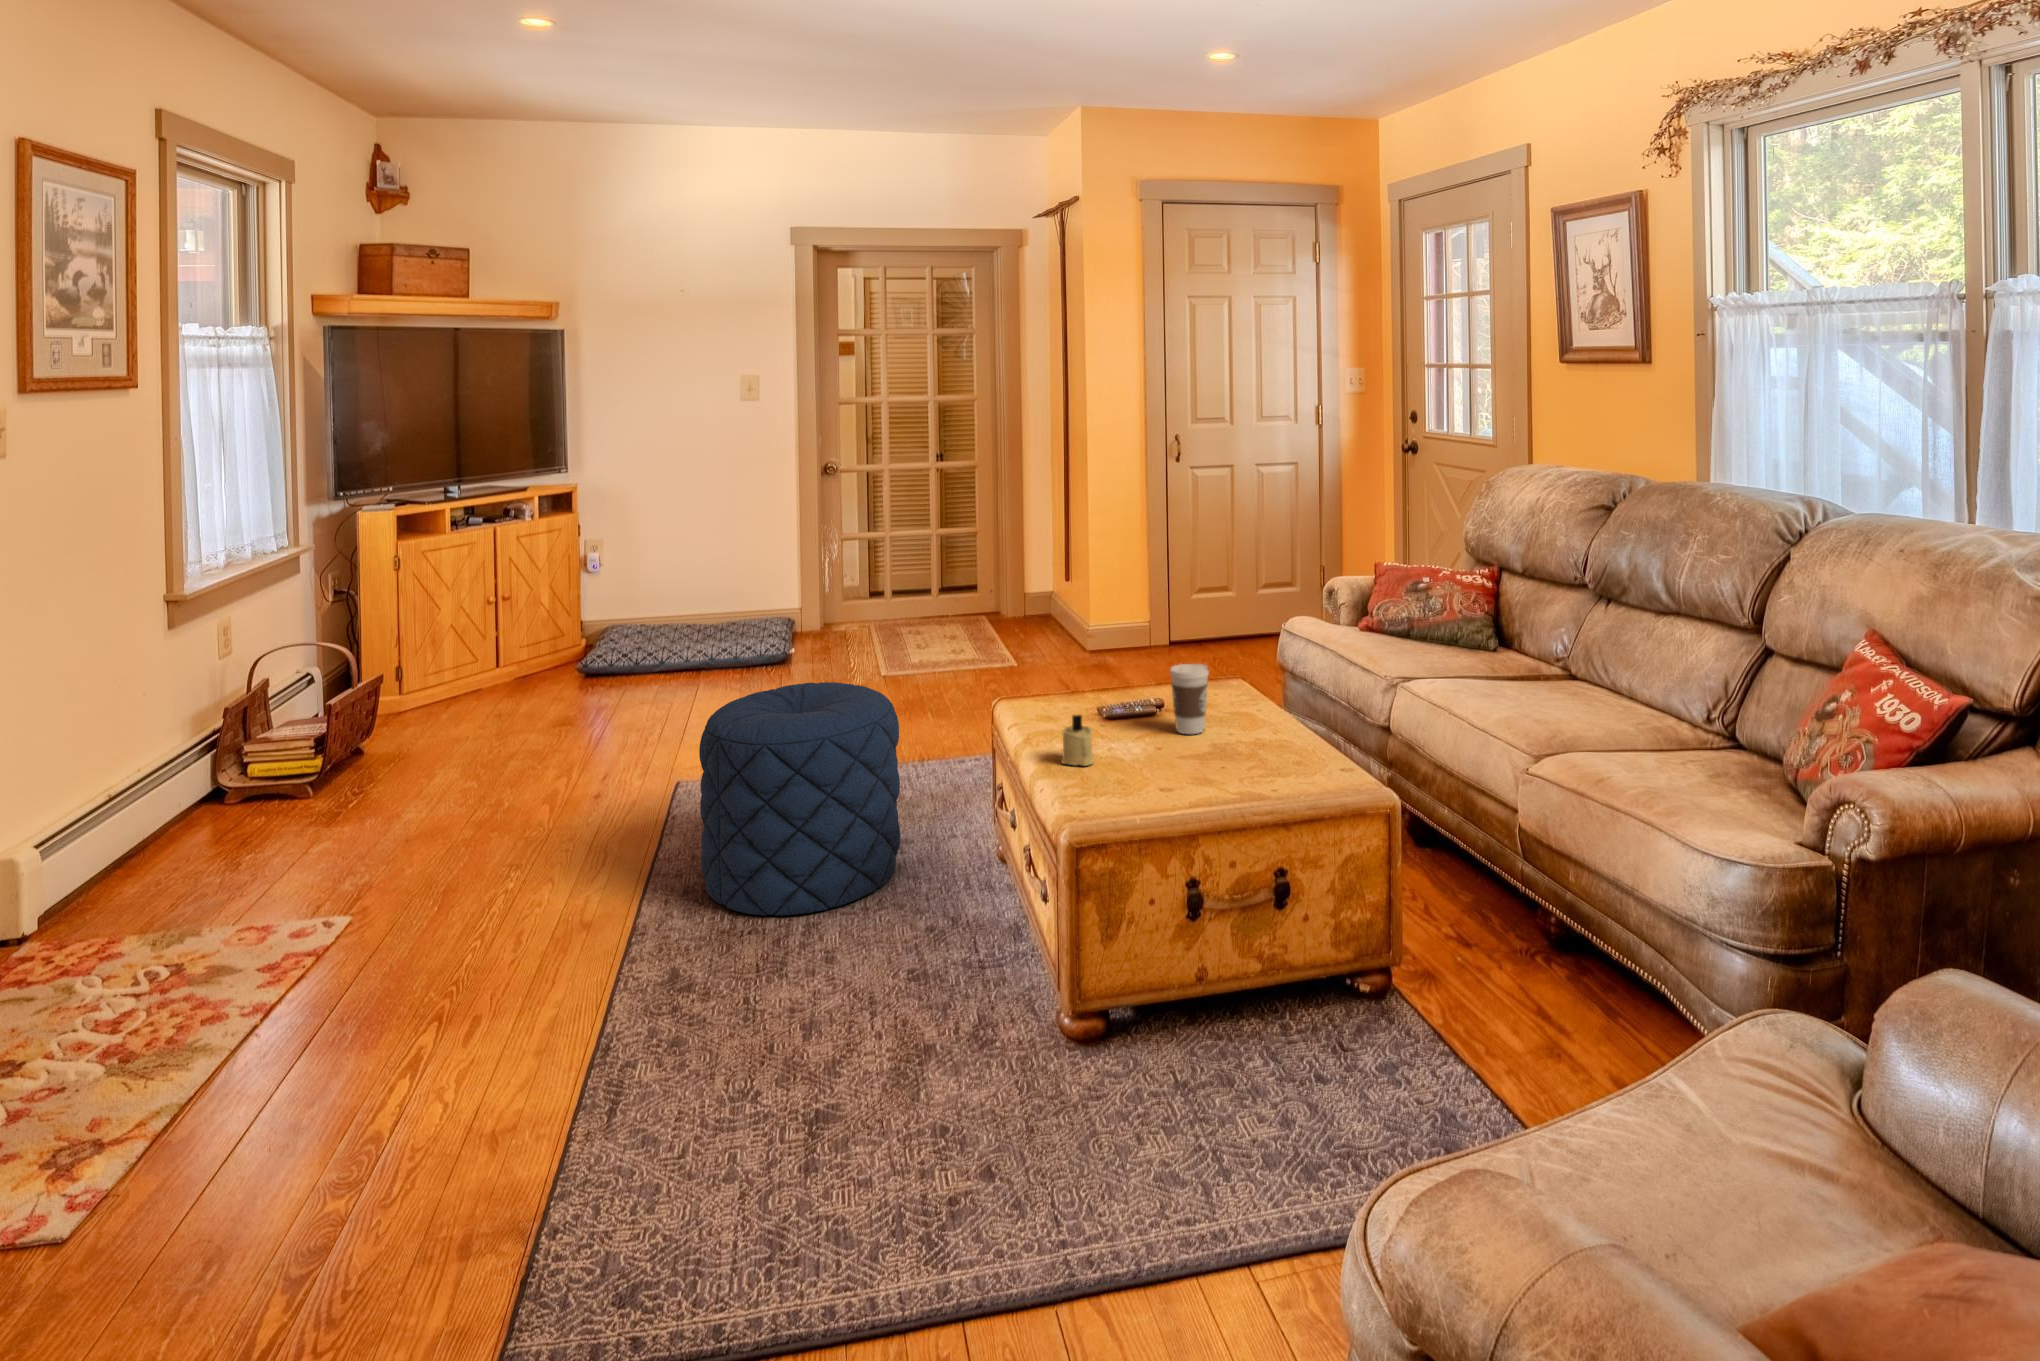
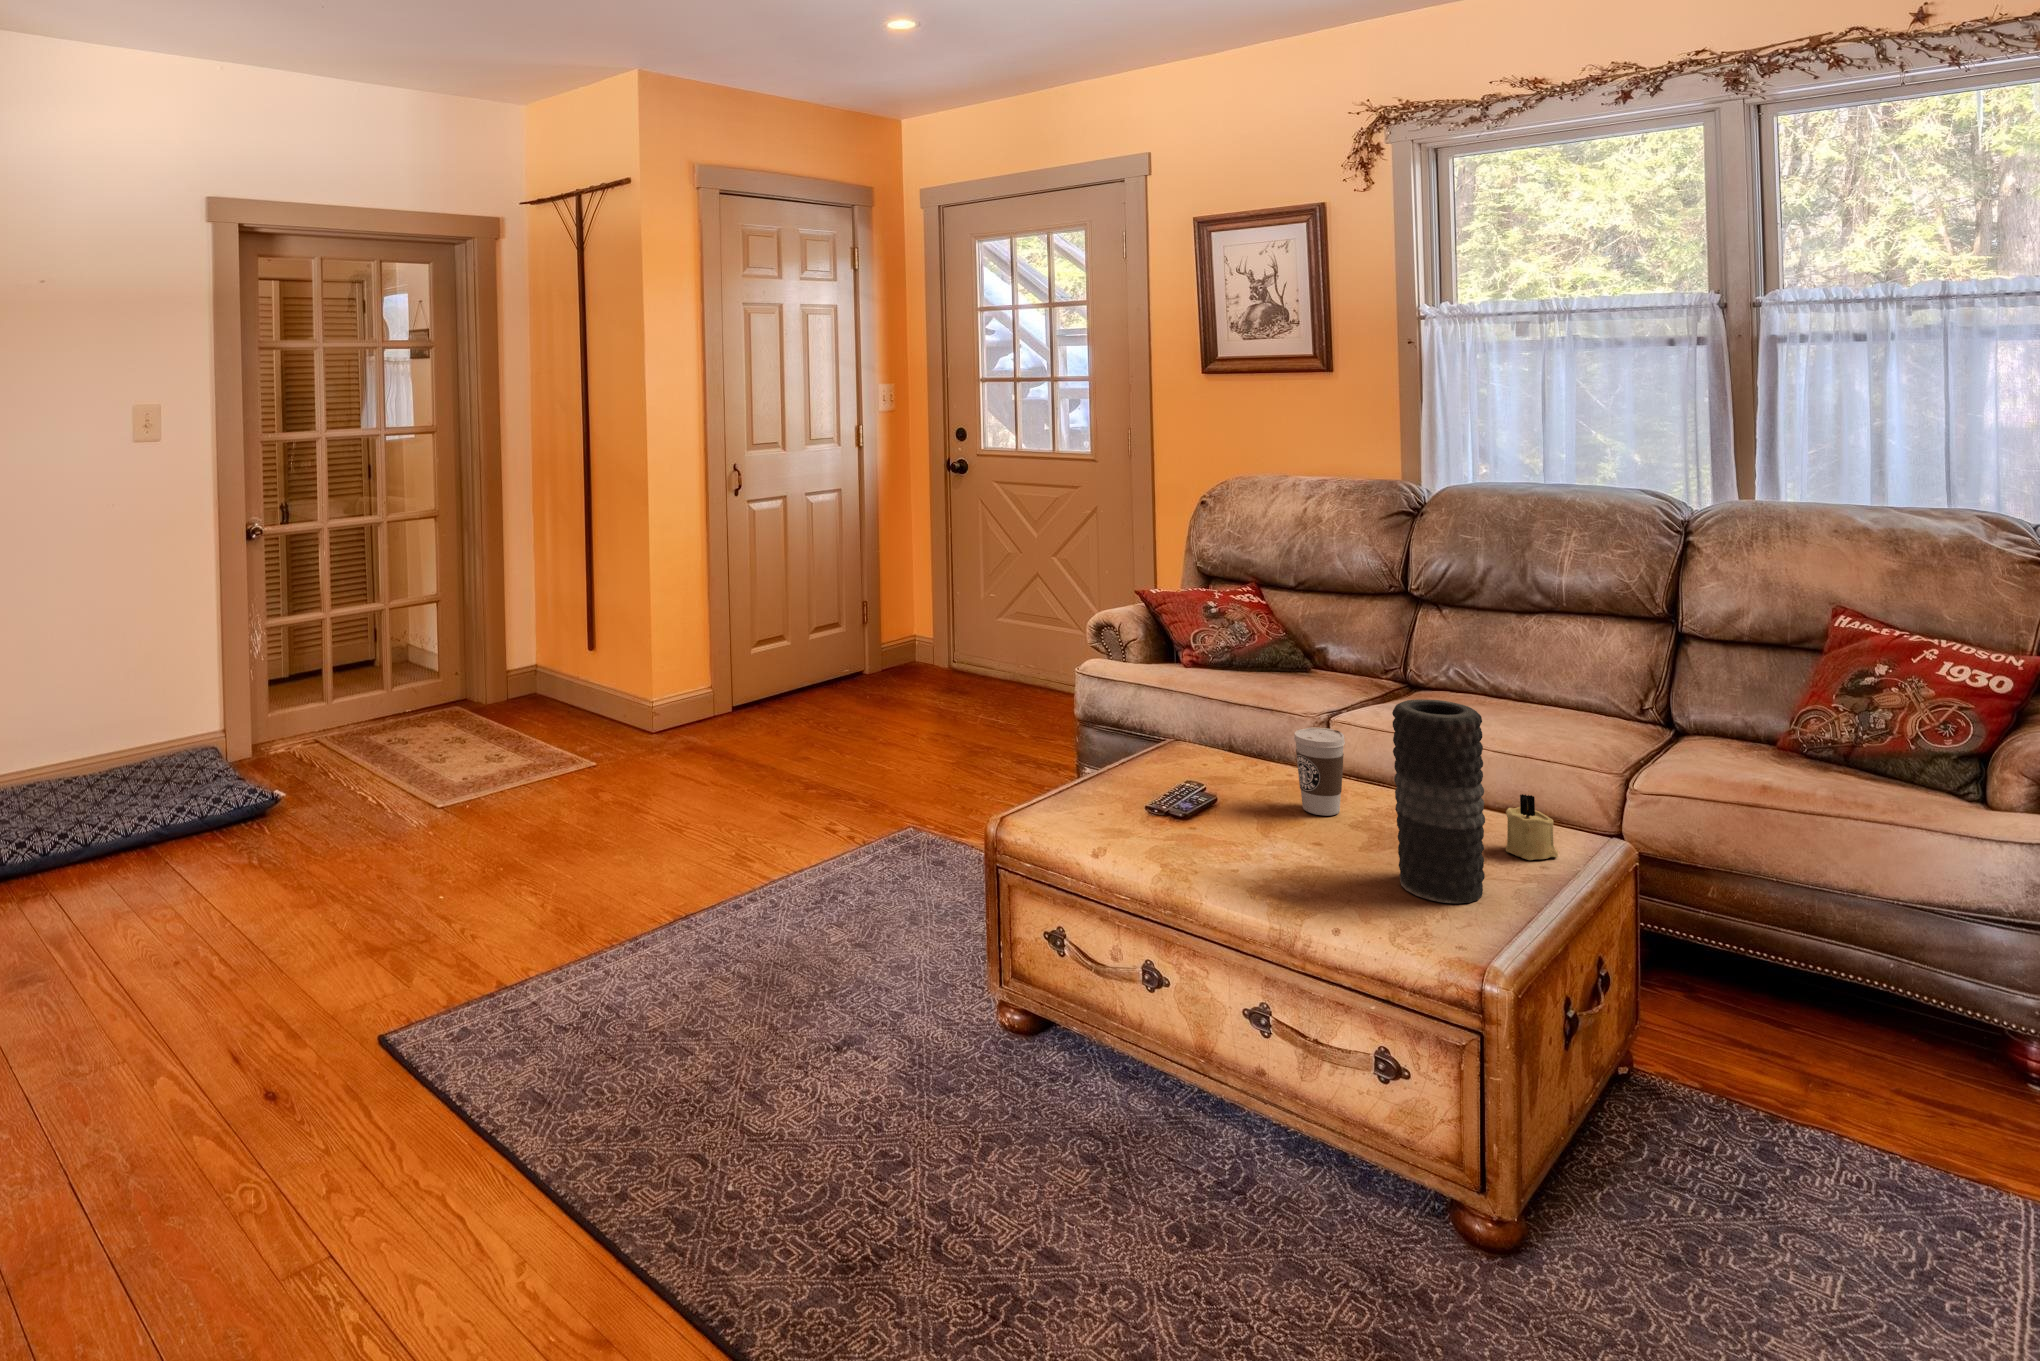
vase: none [1102,633,1167,792] -> present [1392,699,1485,903]
pouf: present [699,682,900,916] -> none [674,831,960,1216]
candle: present [1061,715,1094,766] -> present [1506,794,1558,860]

